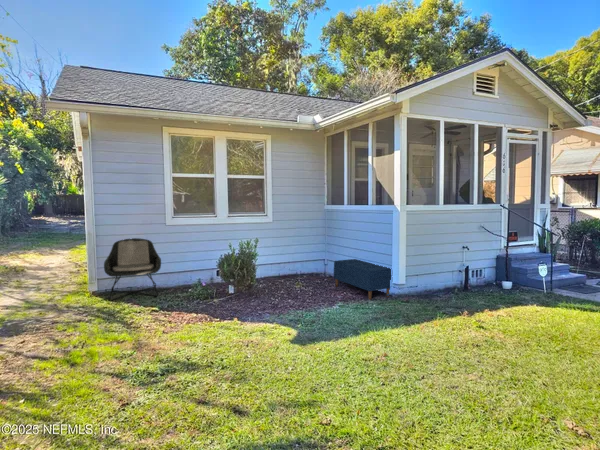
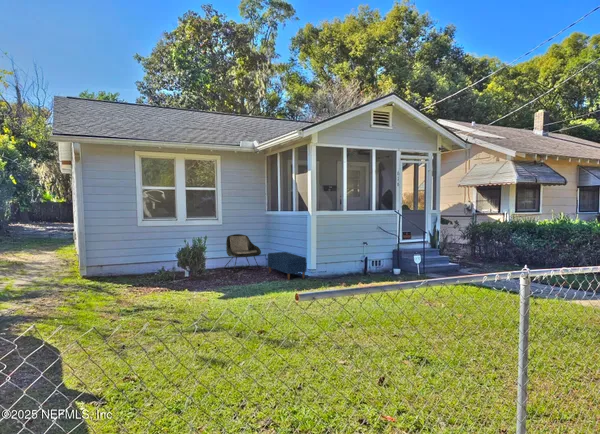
lounge chair: present [104,238,161,301] -> present [225,234,261,273]

